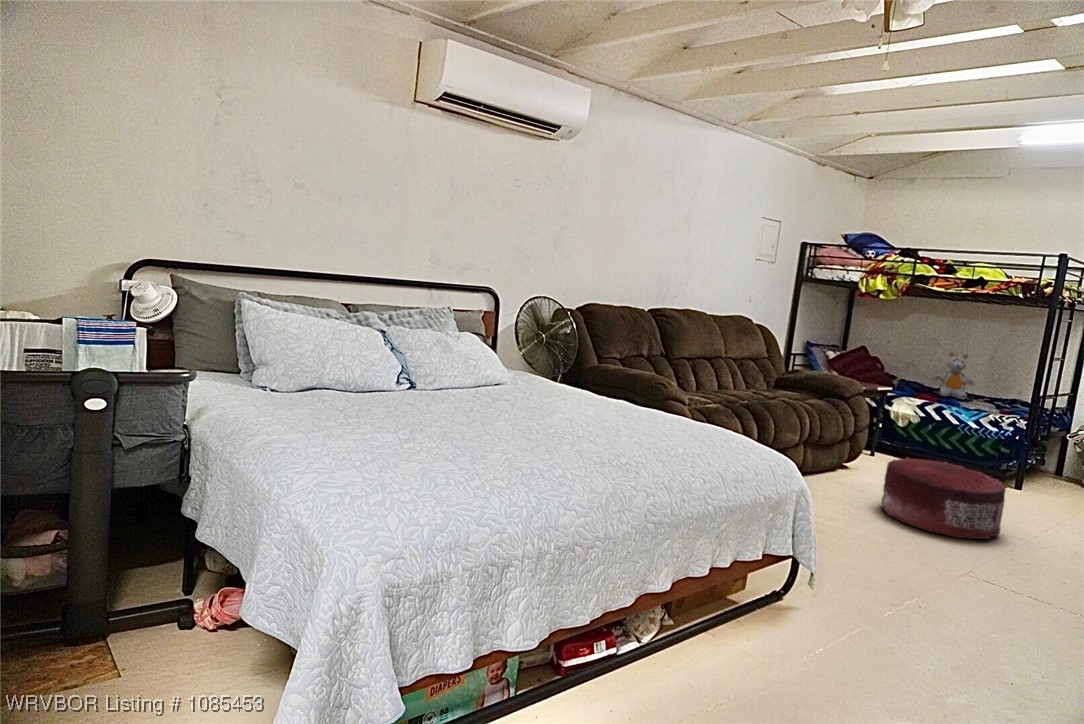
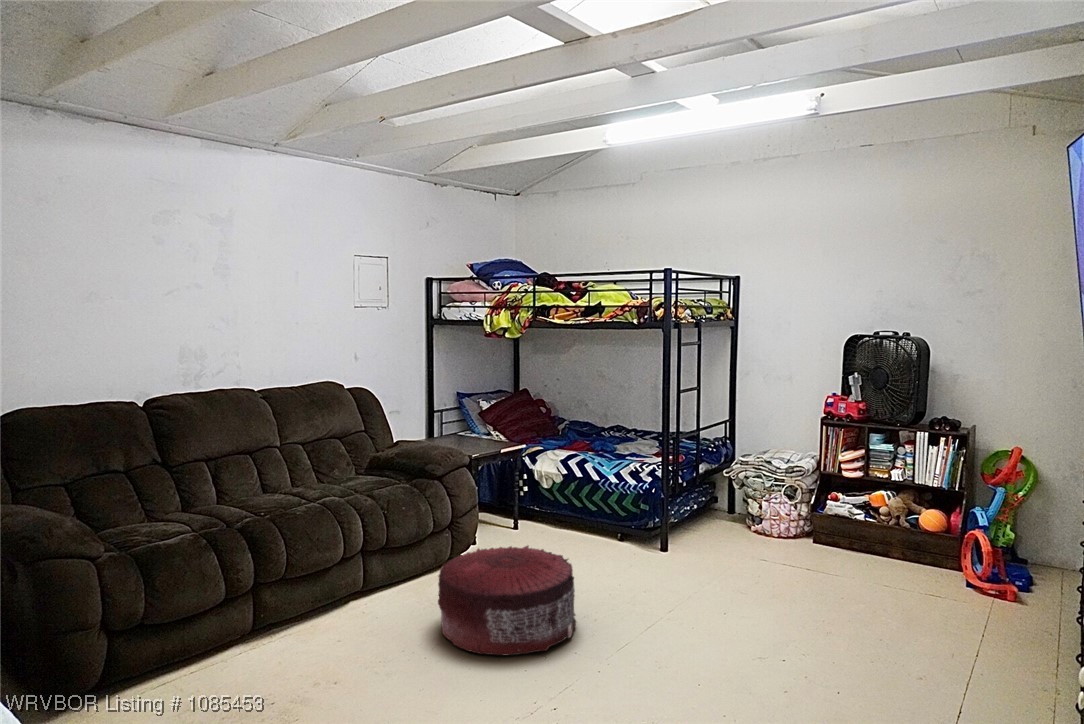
stuffed bear: present [933,352,975,399] -> none [591,389,634,444]

